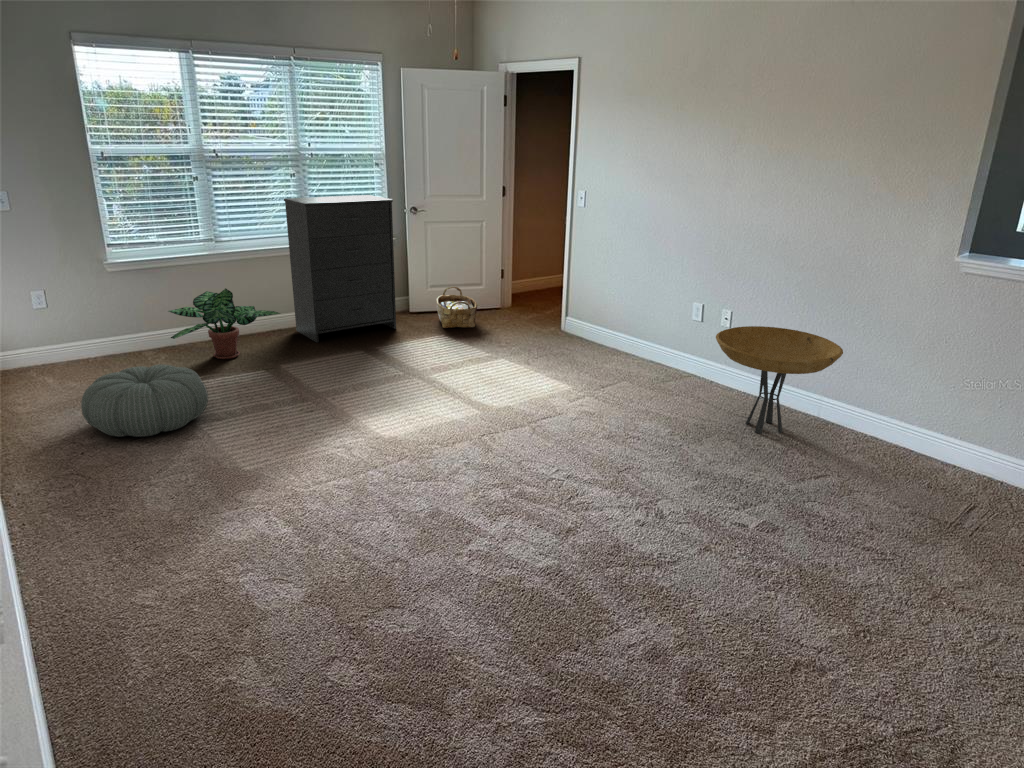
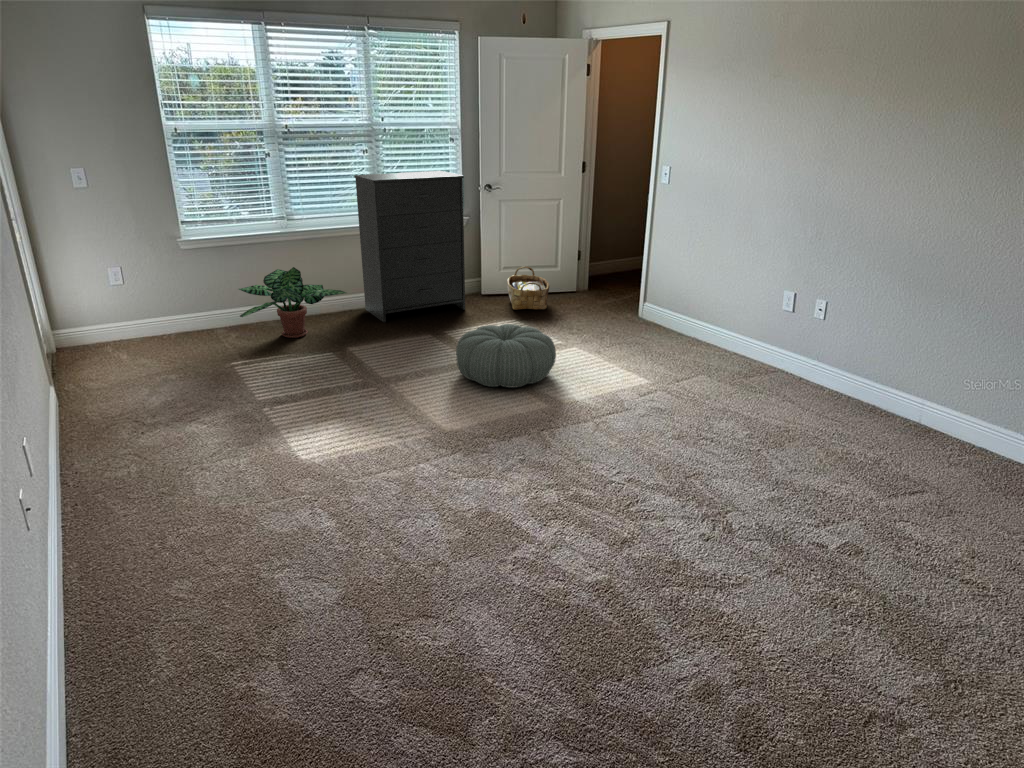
side table: present [716,326,843,434] -> none [803,318,954,439]
pouf: present [81,364,208,437] -> present [456,324,556,388]

